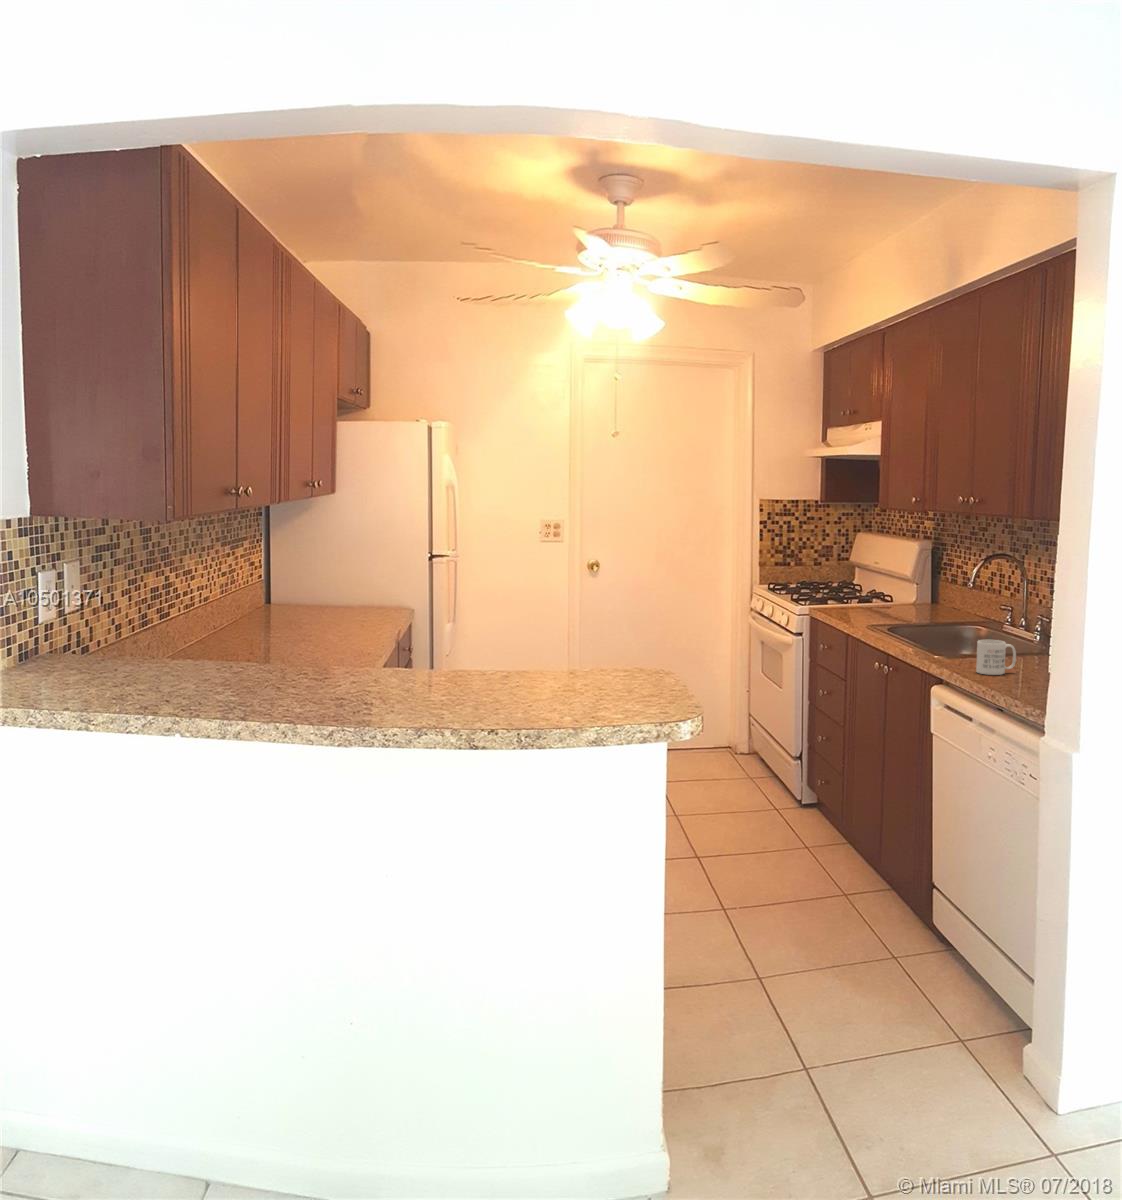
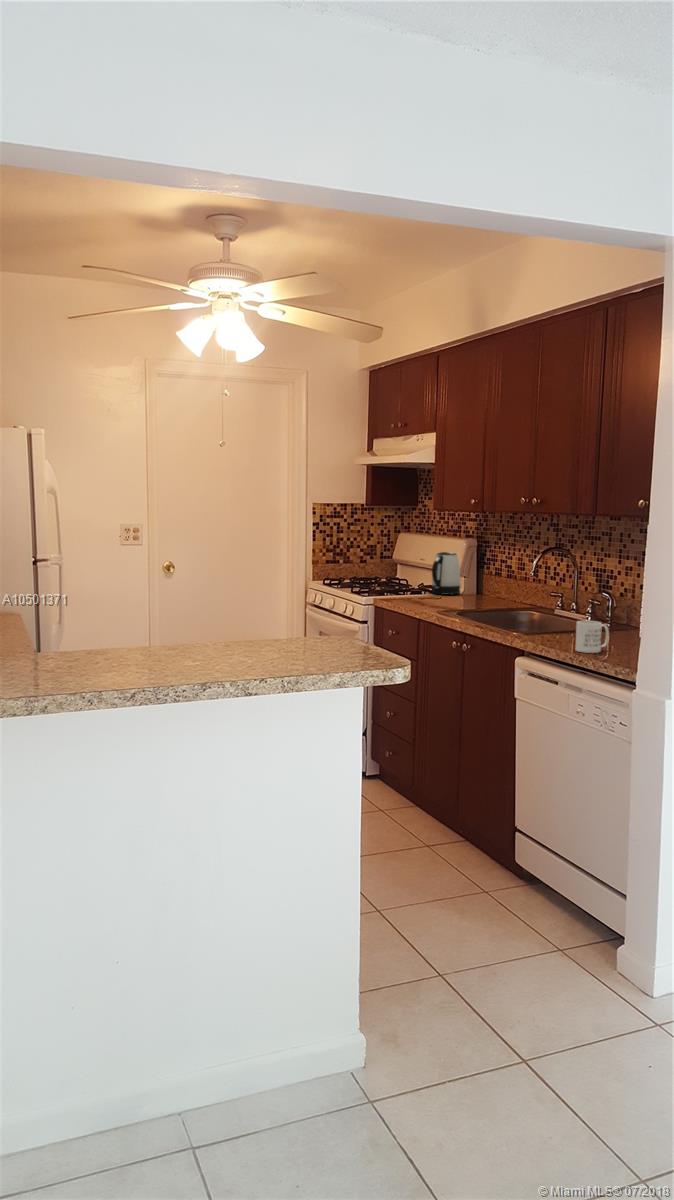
kettle: none [878,555,913,603] -> present [432,552,460,595]

